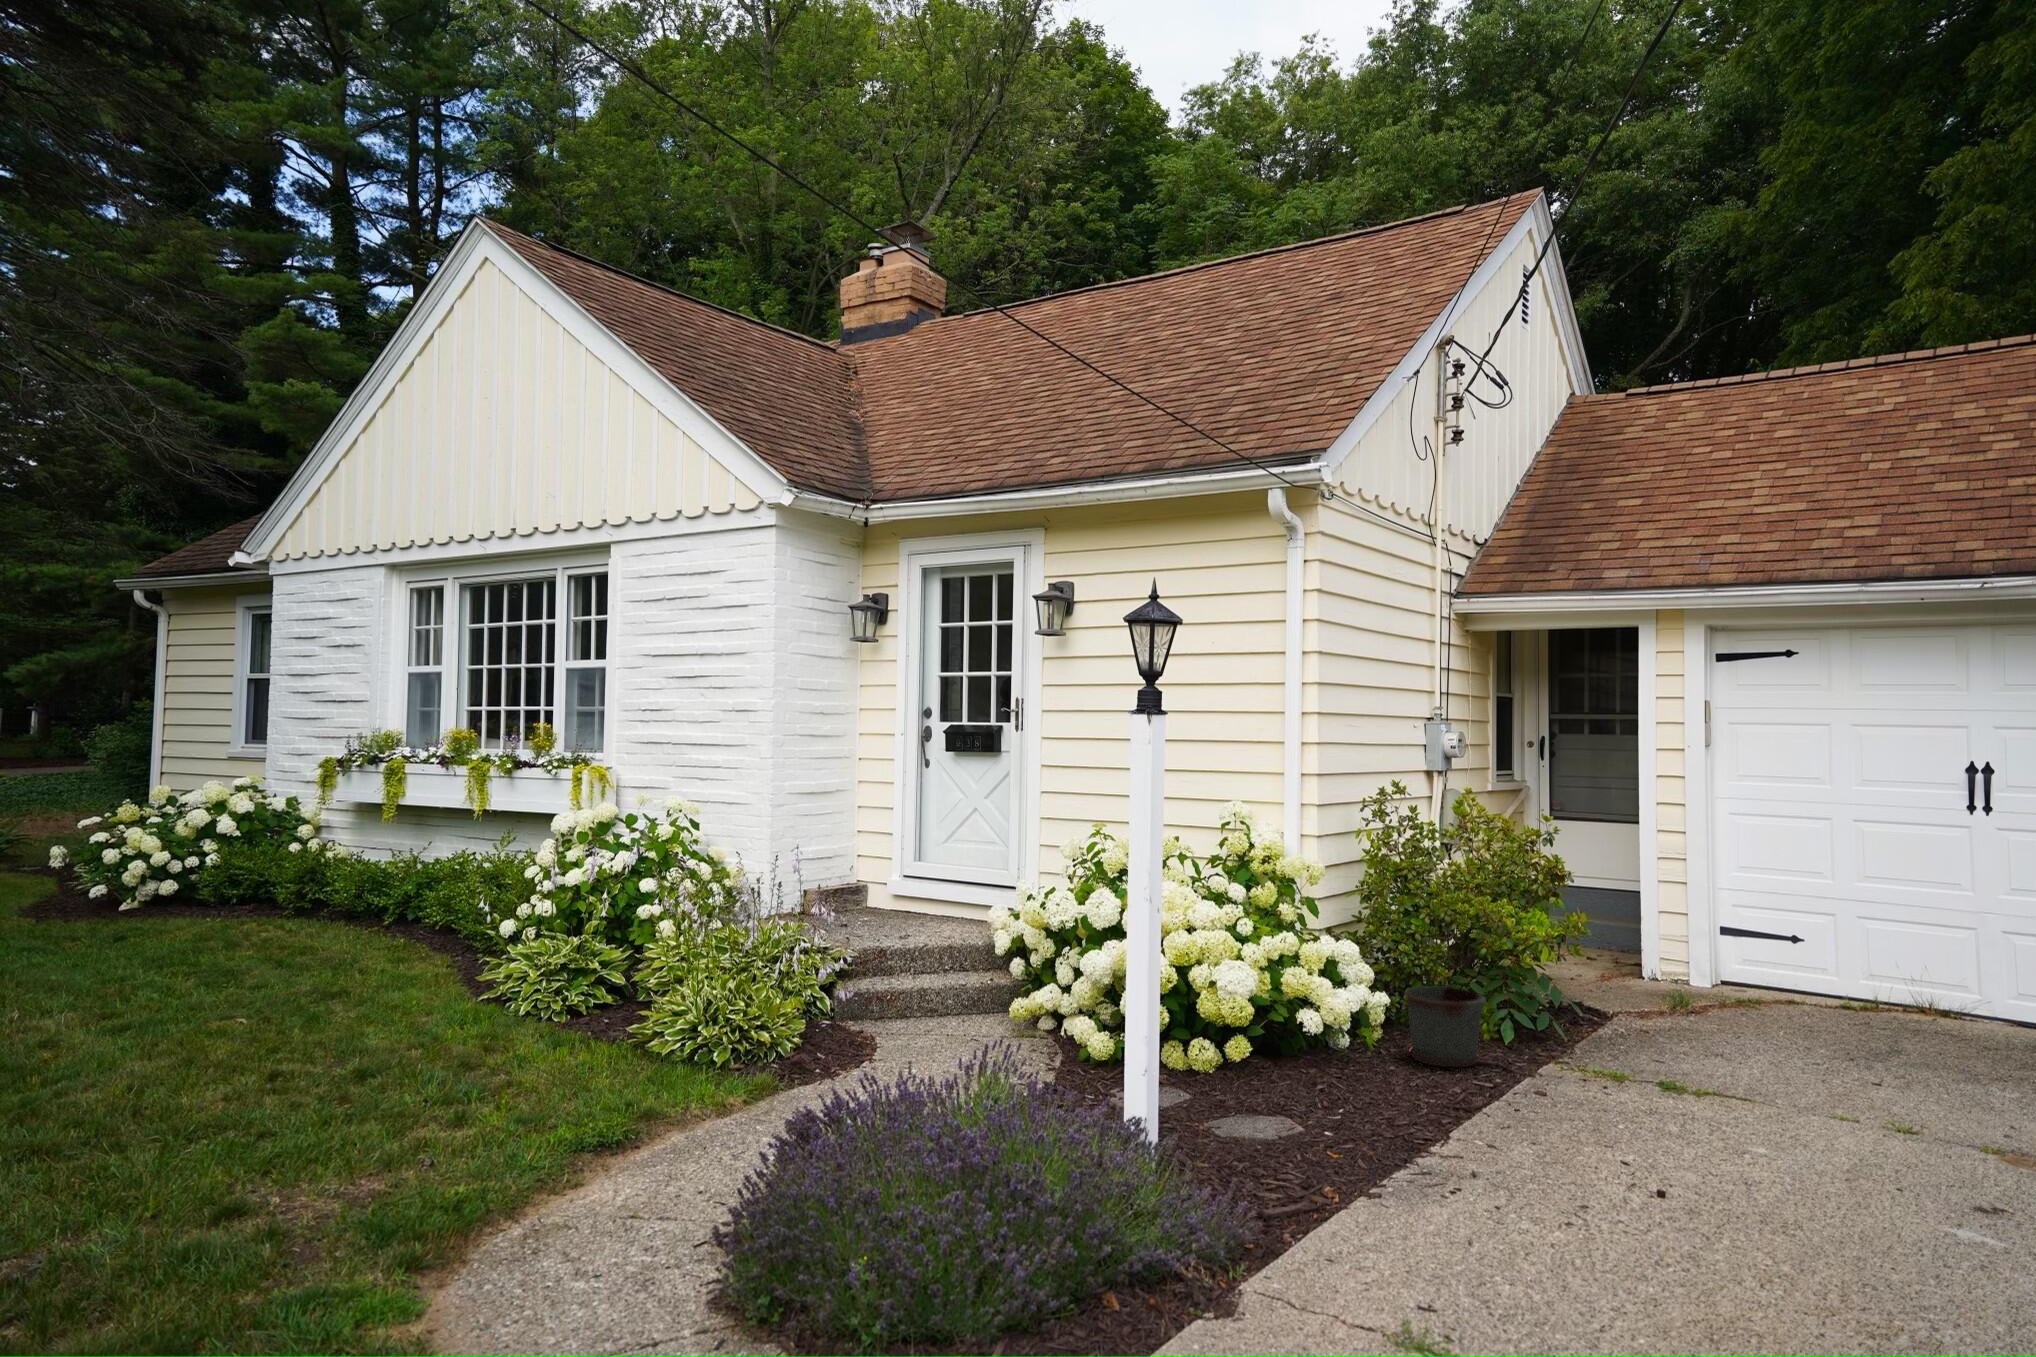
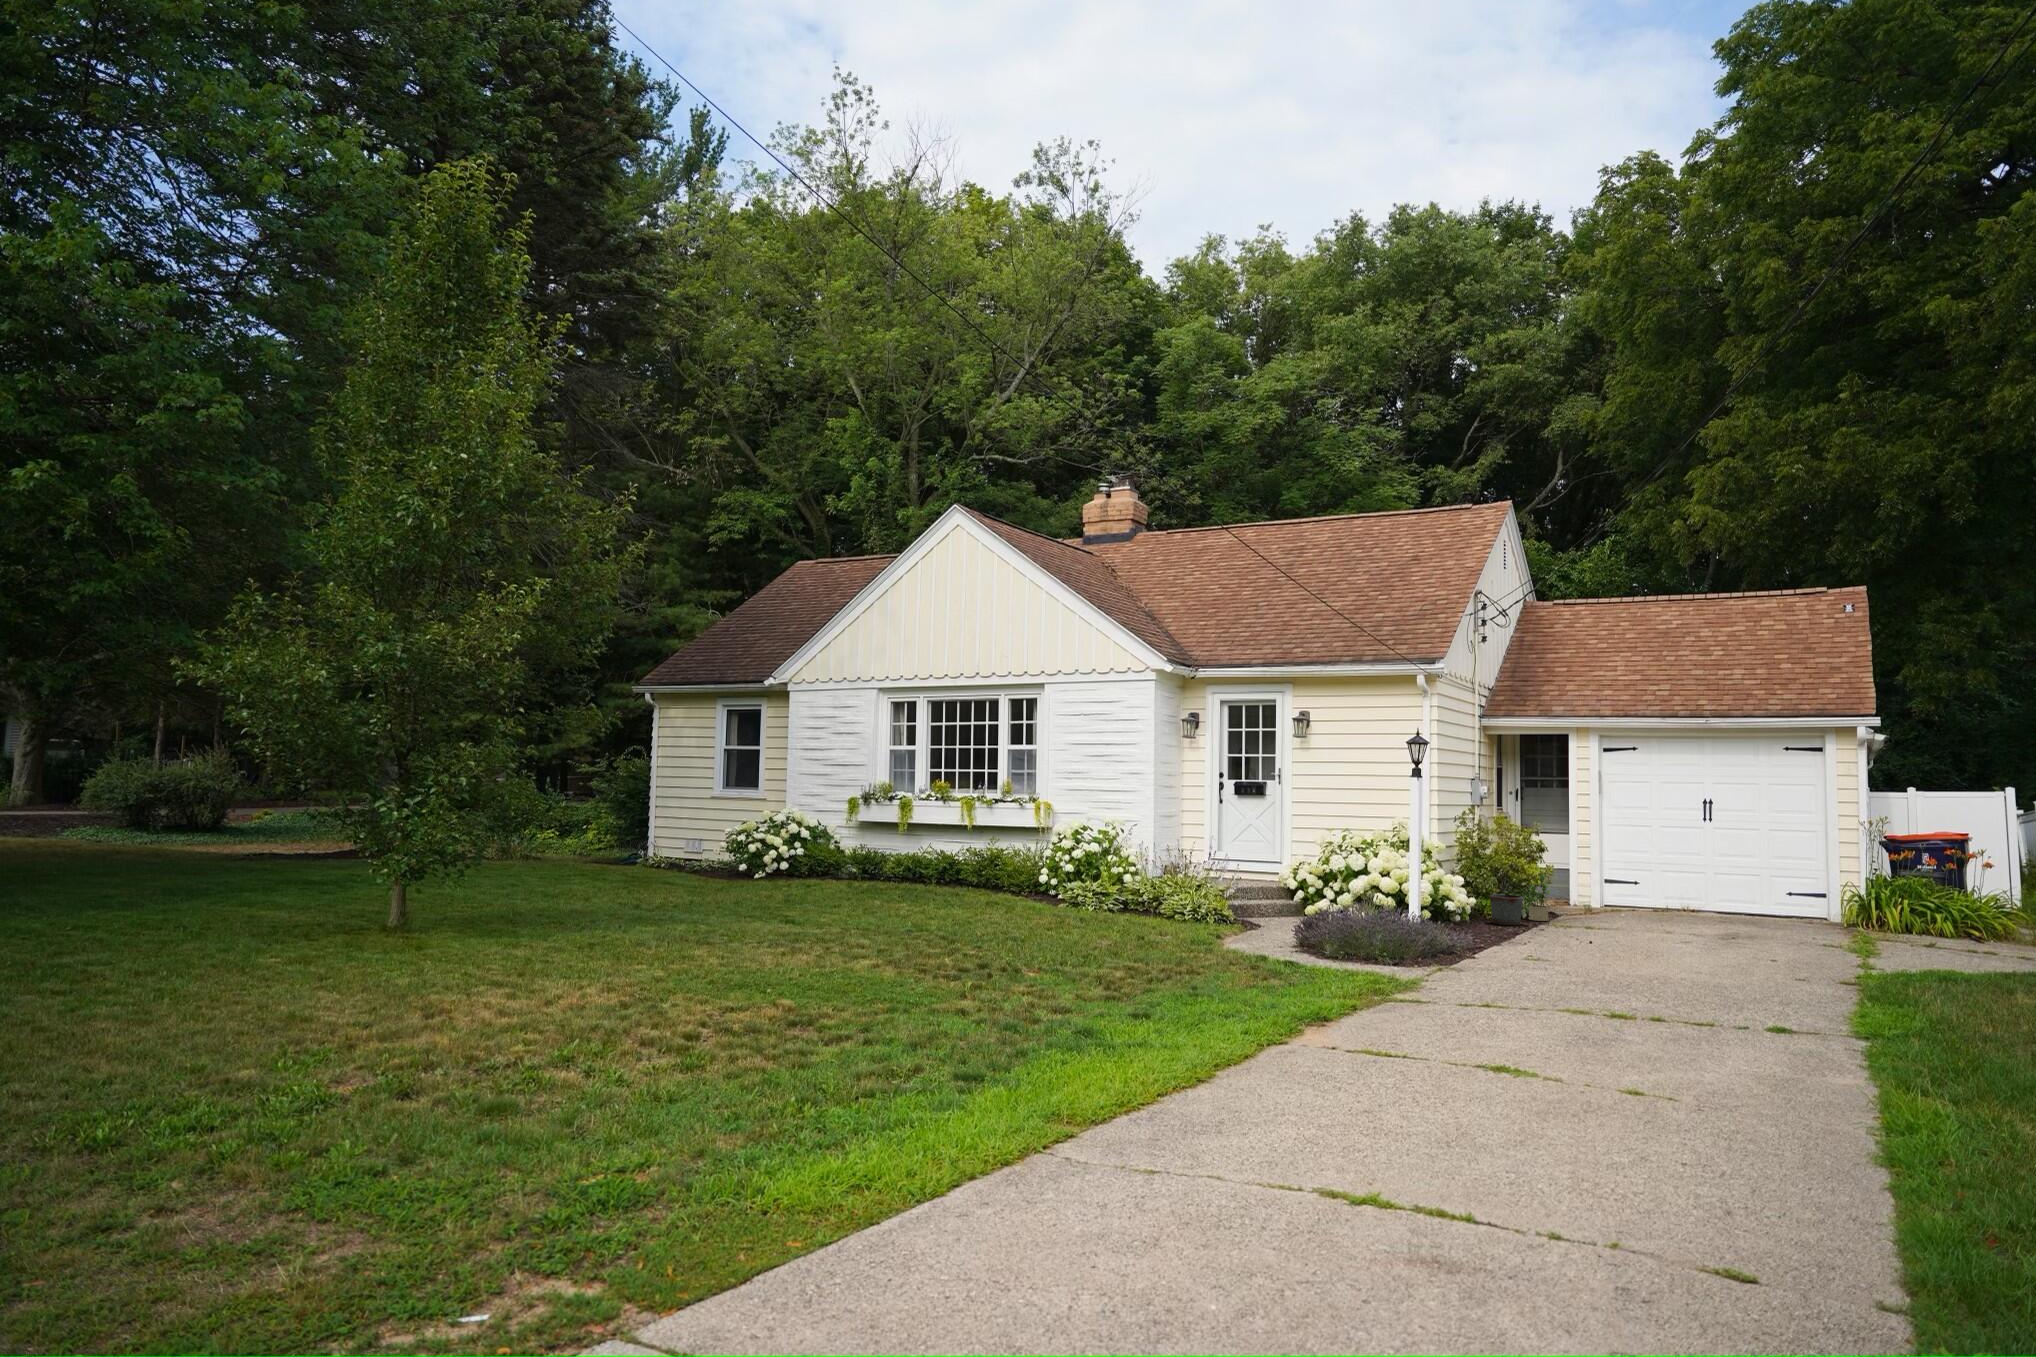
potted plant: none [1500,934,1561,1045] -> present [1524,874,1551,921]

